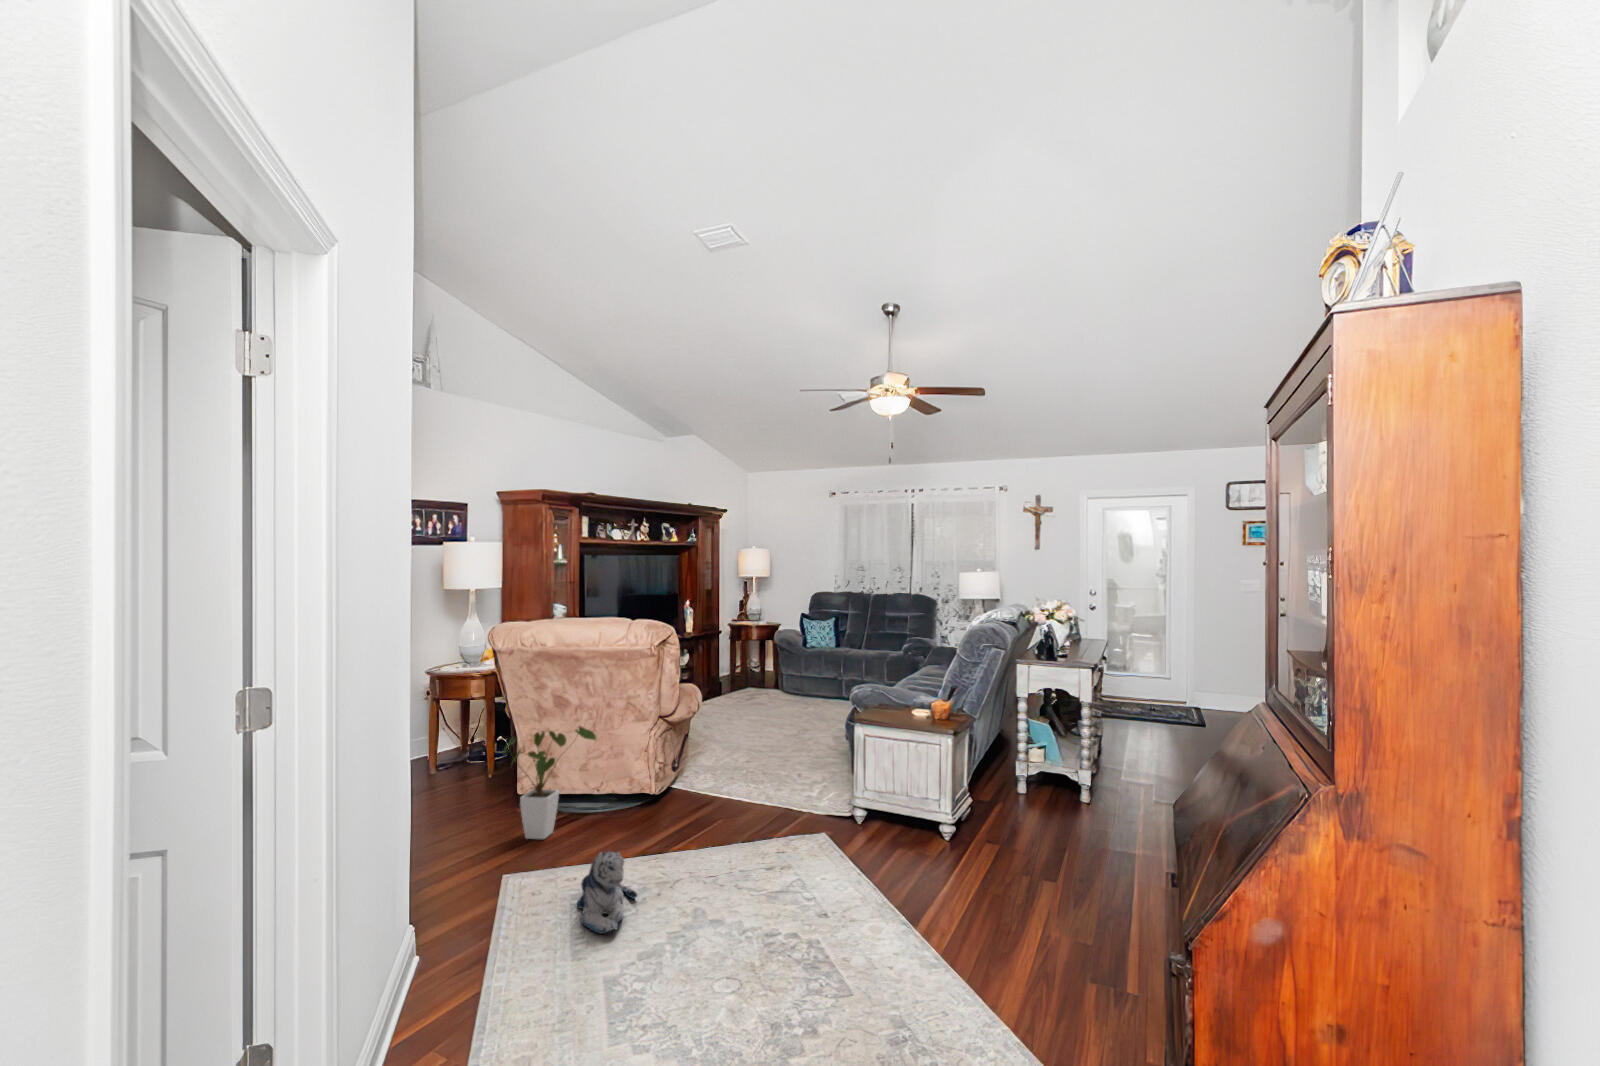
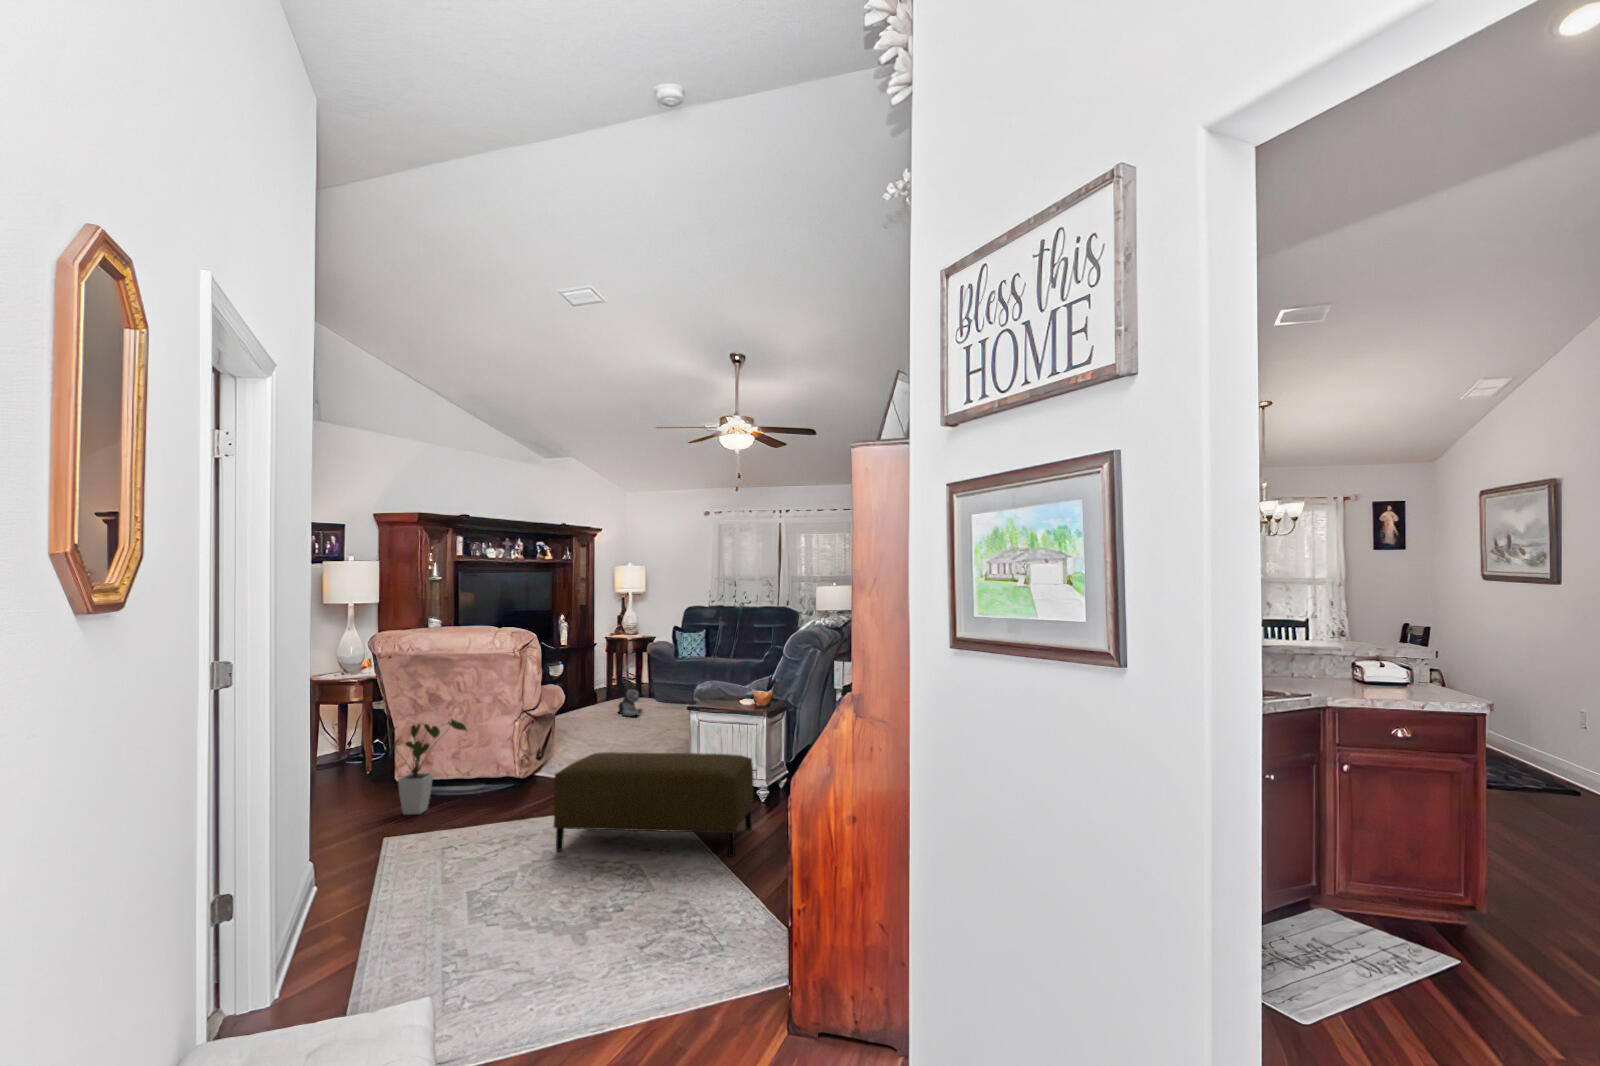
ottoman: none [707,778,952,936] -> present [554,752,754,856]
plush toy: present [577,852,637,934] -> present [618,689,642,716]

